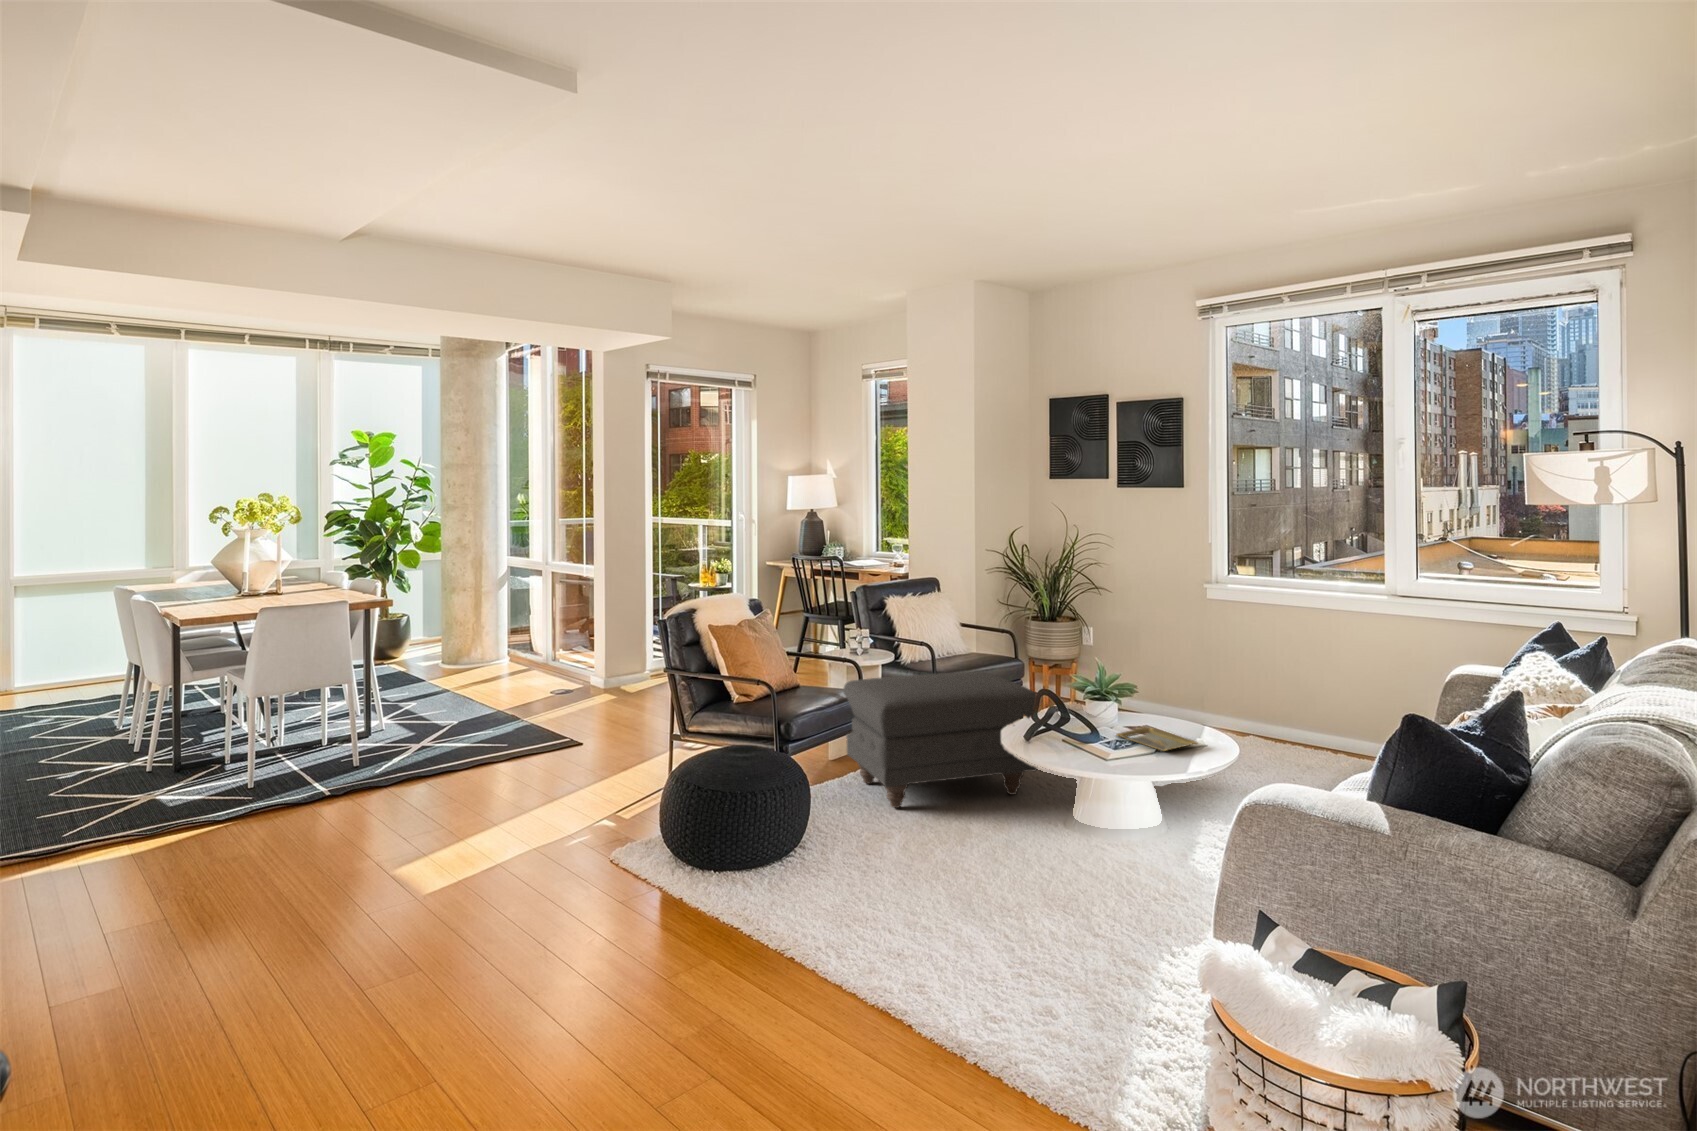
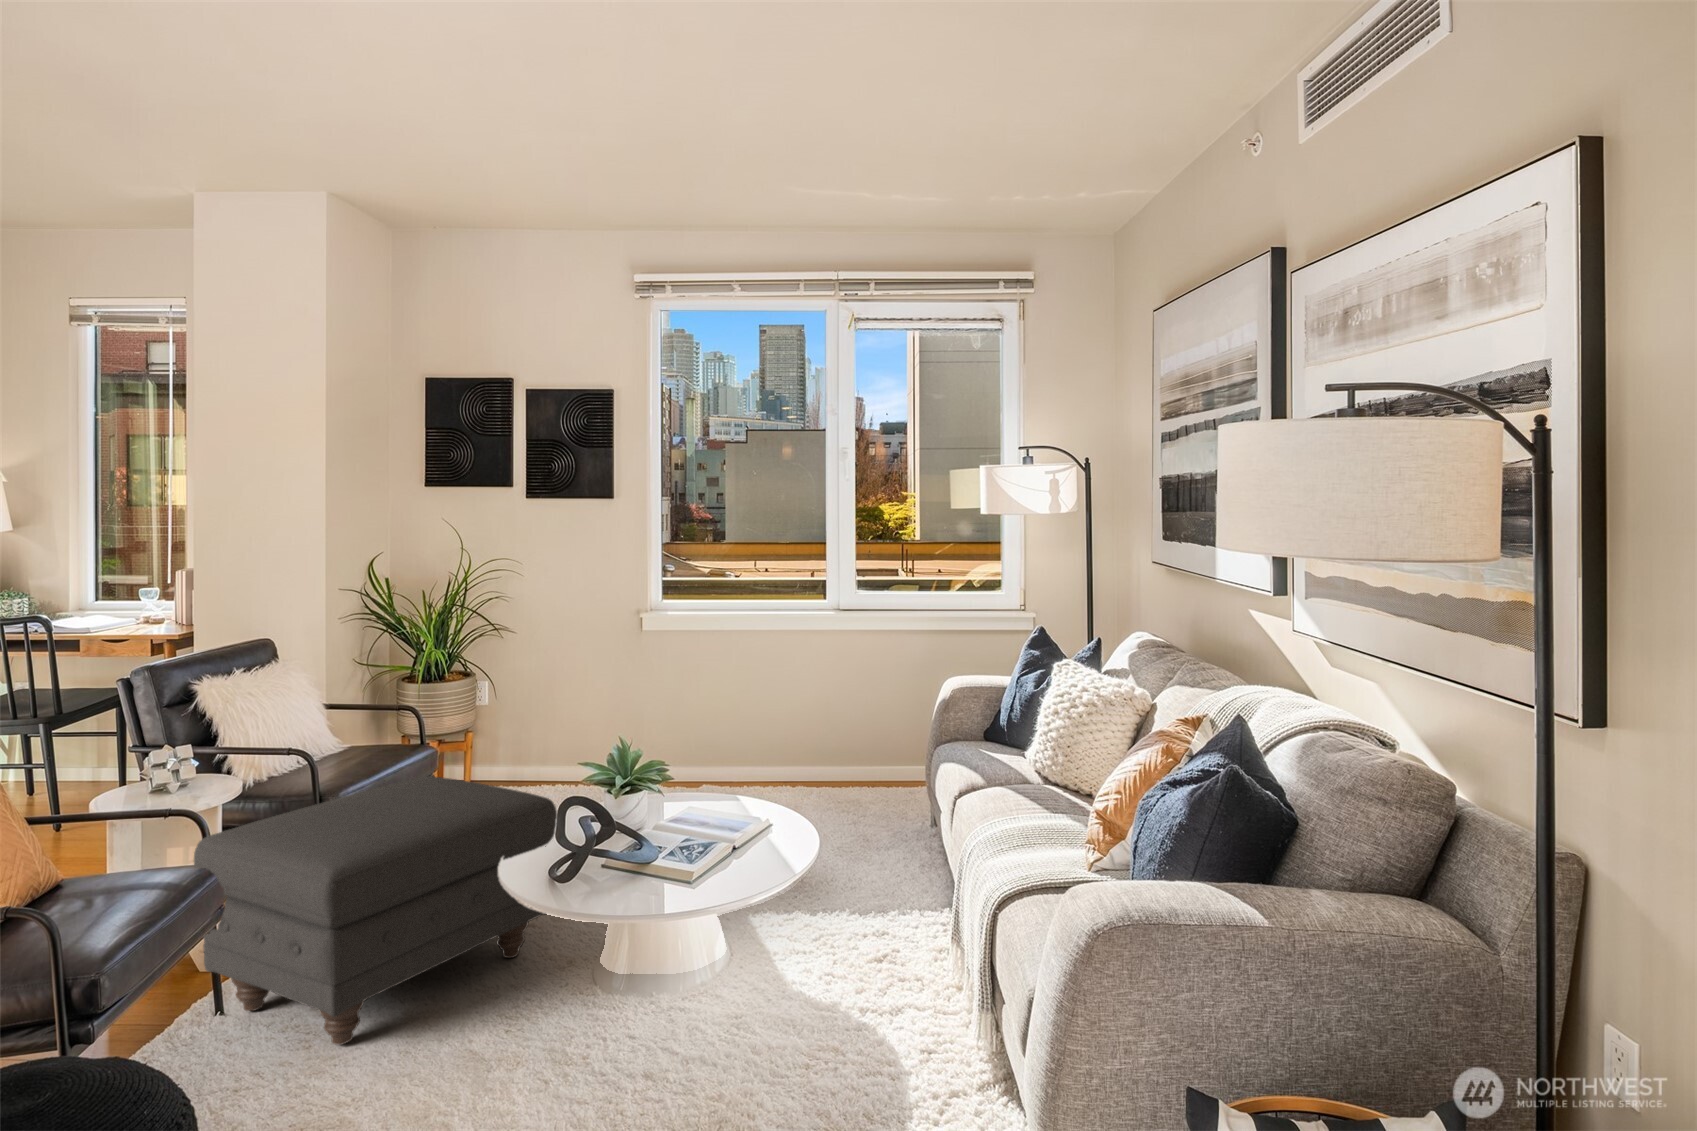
tray: present [1116,728,1197,751] -> none [678,818,785,850]

